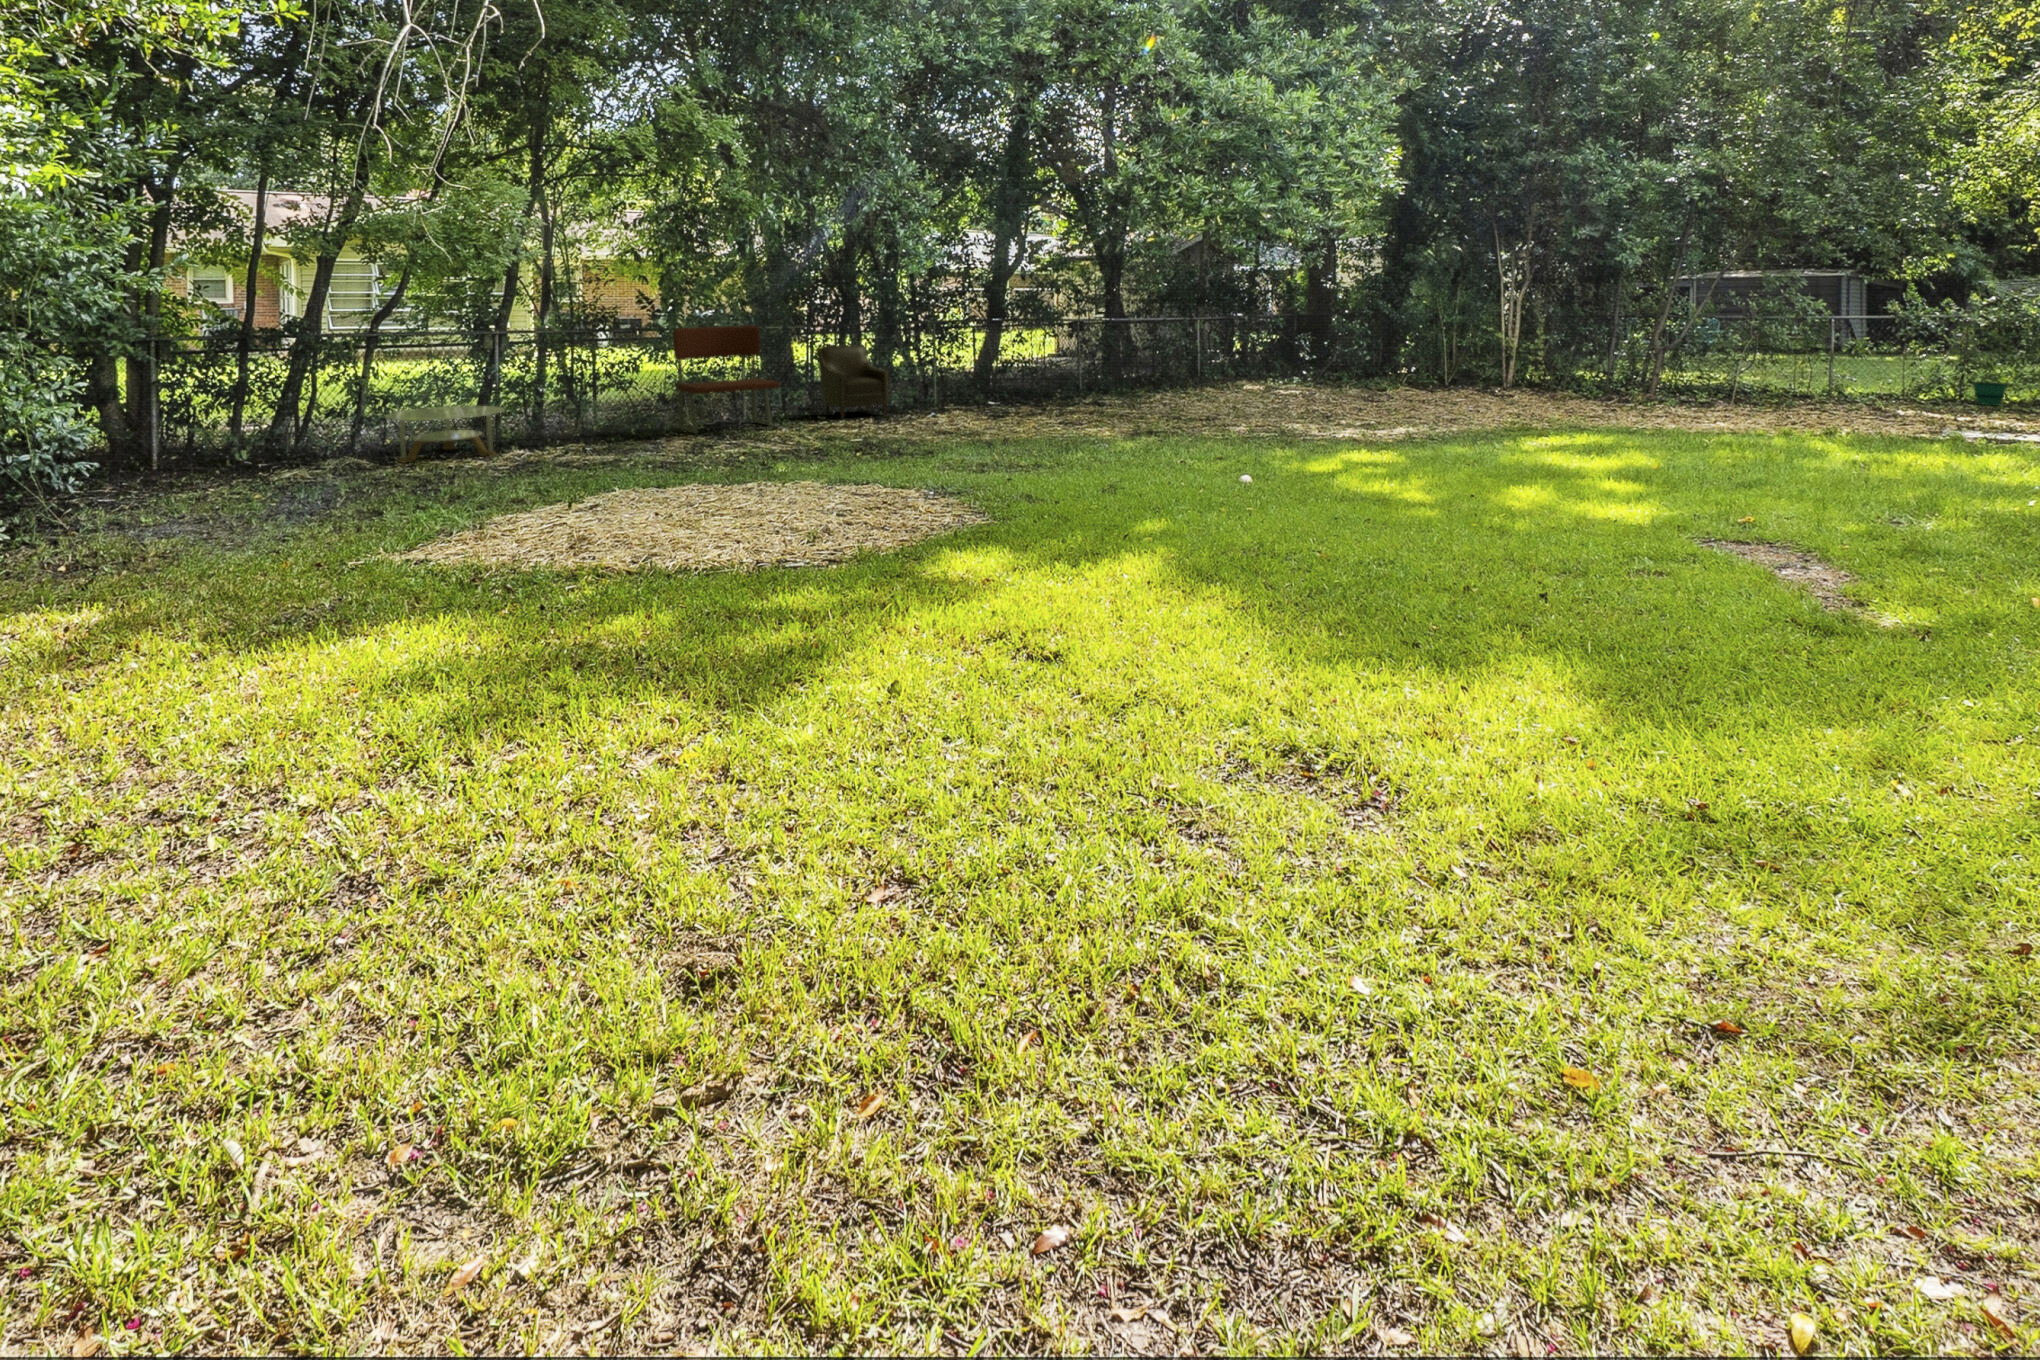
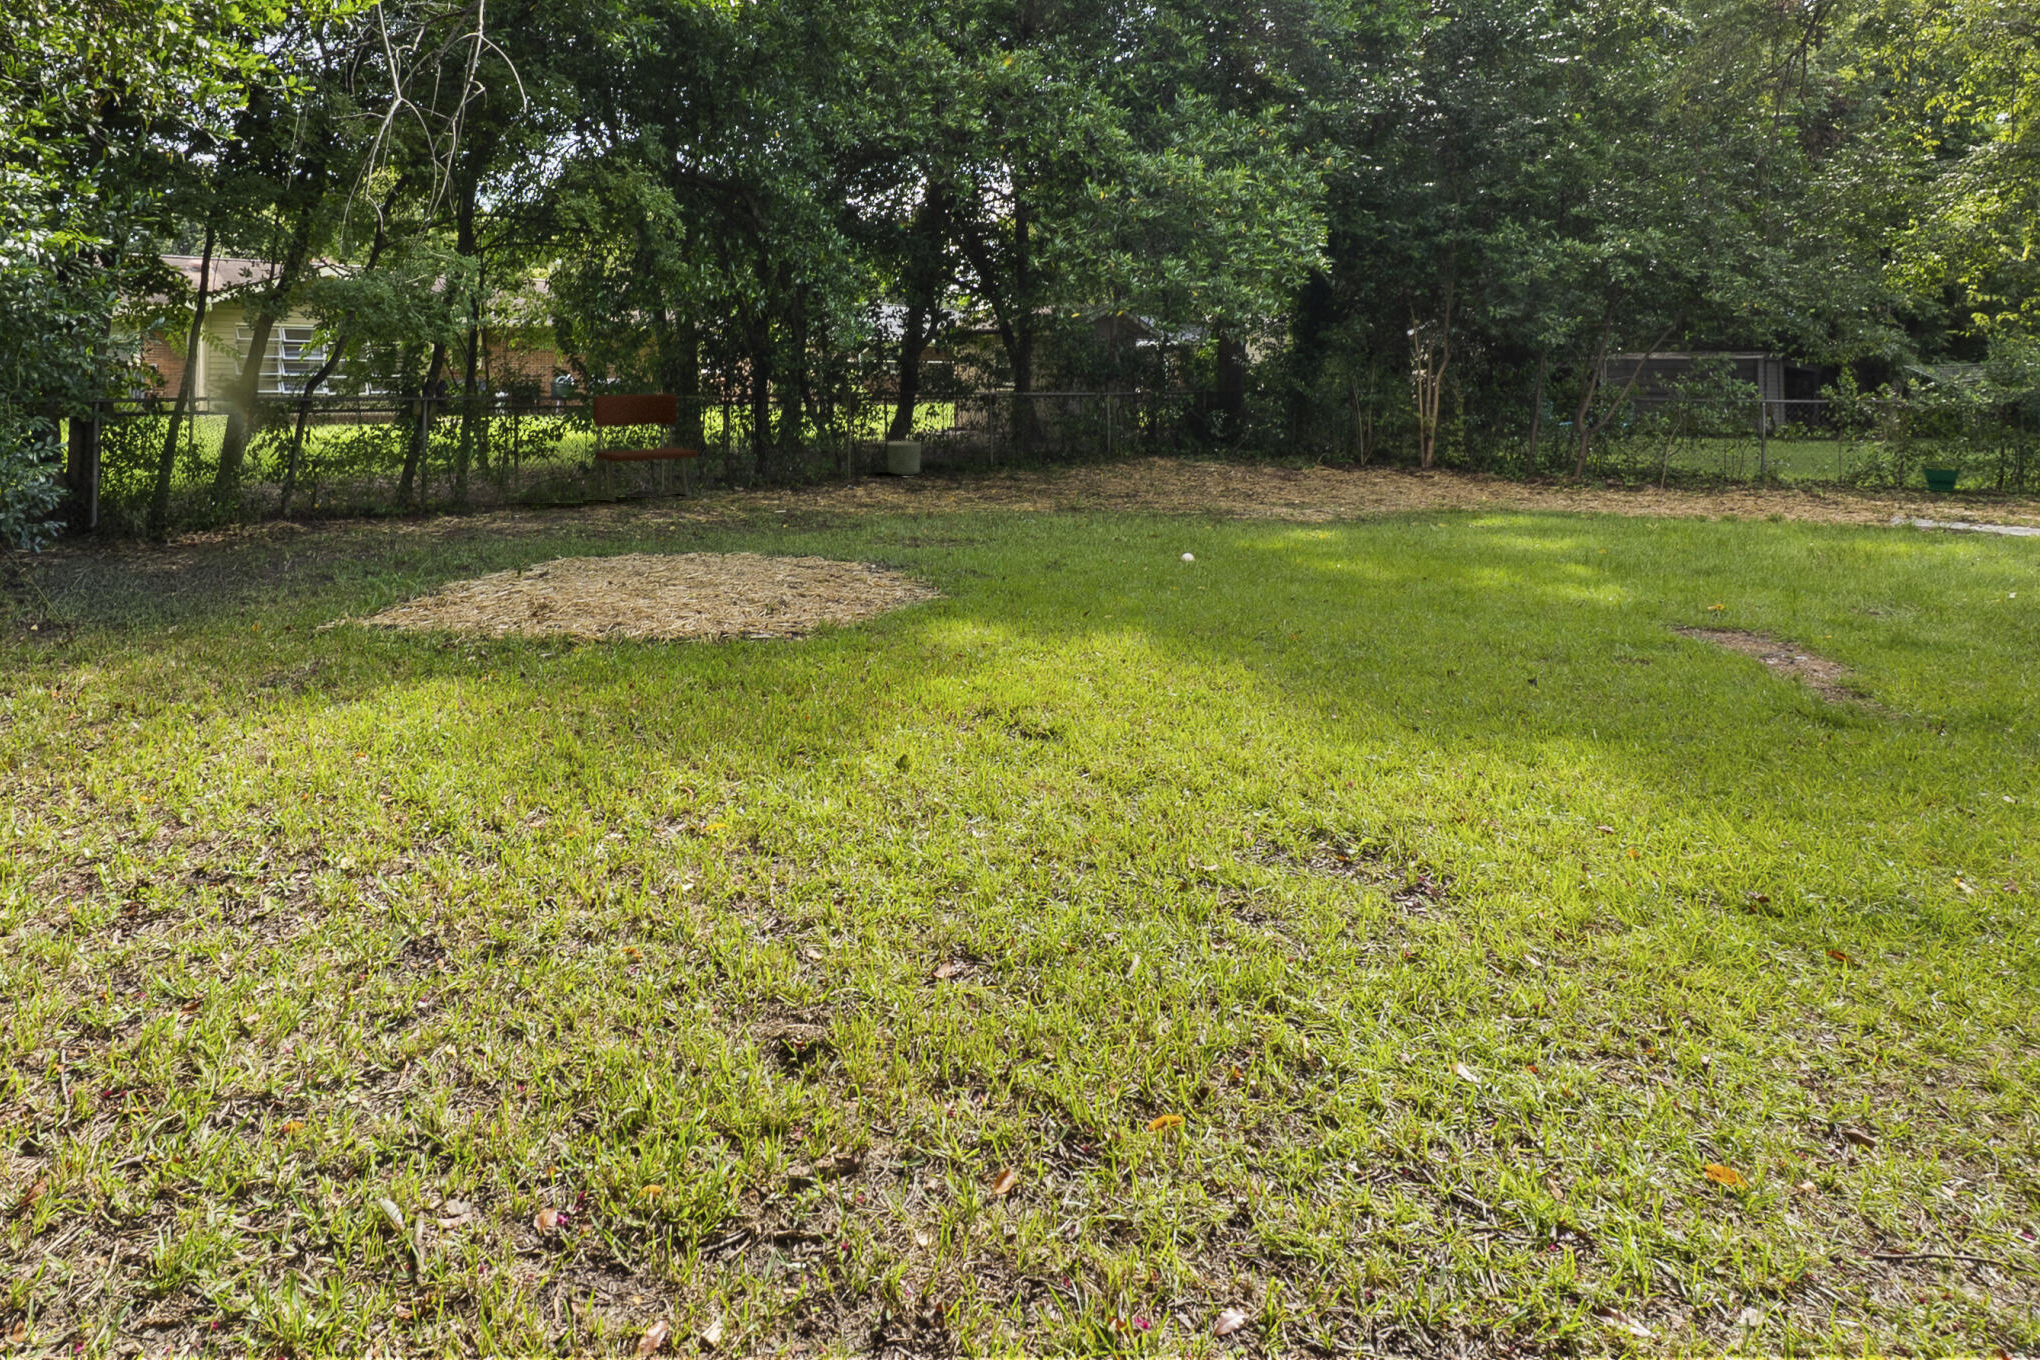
chair: present [816,345,888,419] -> none [730,415,803,490]
planter: none [975,370,1009,402] -> present [887,441,921,475]
round table: present [385,405,505,463] -> none [313,471,430,528]

